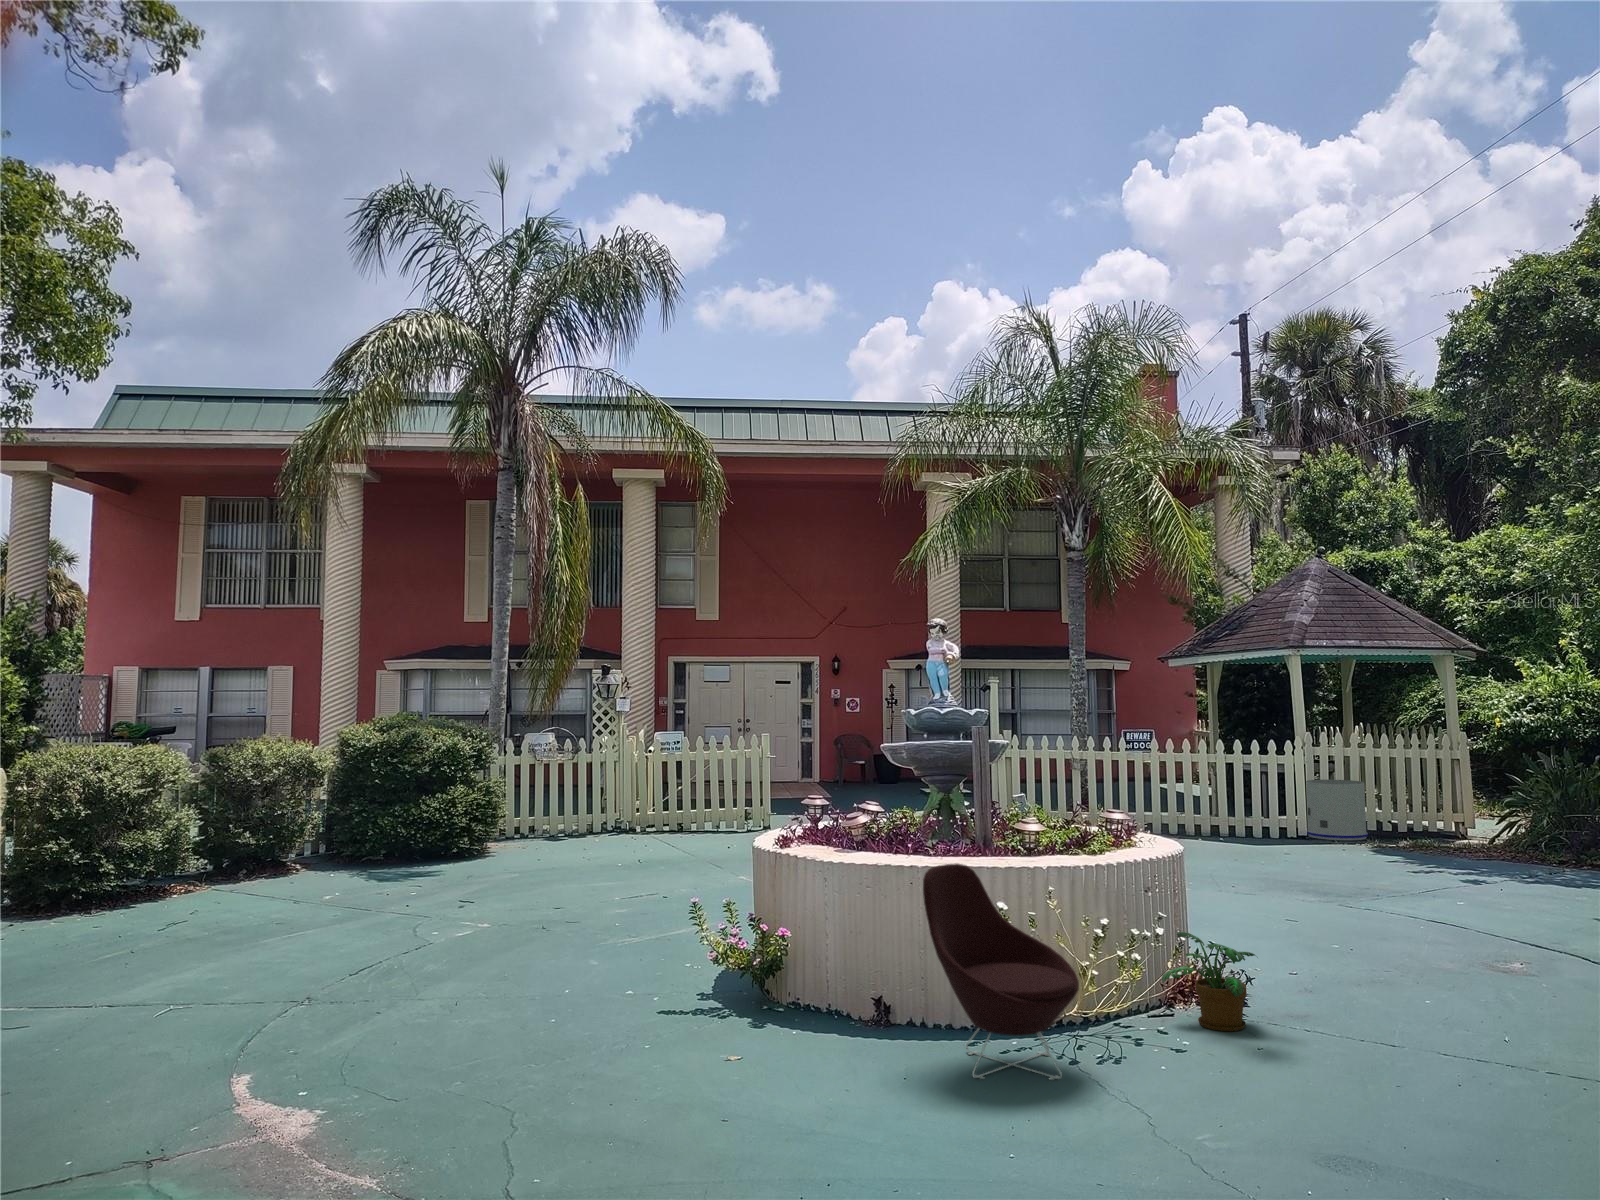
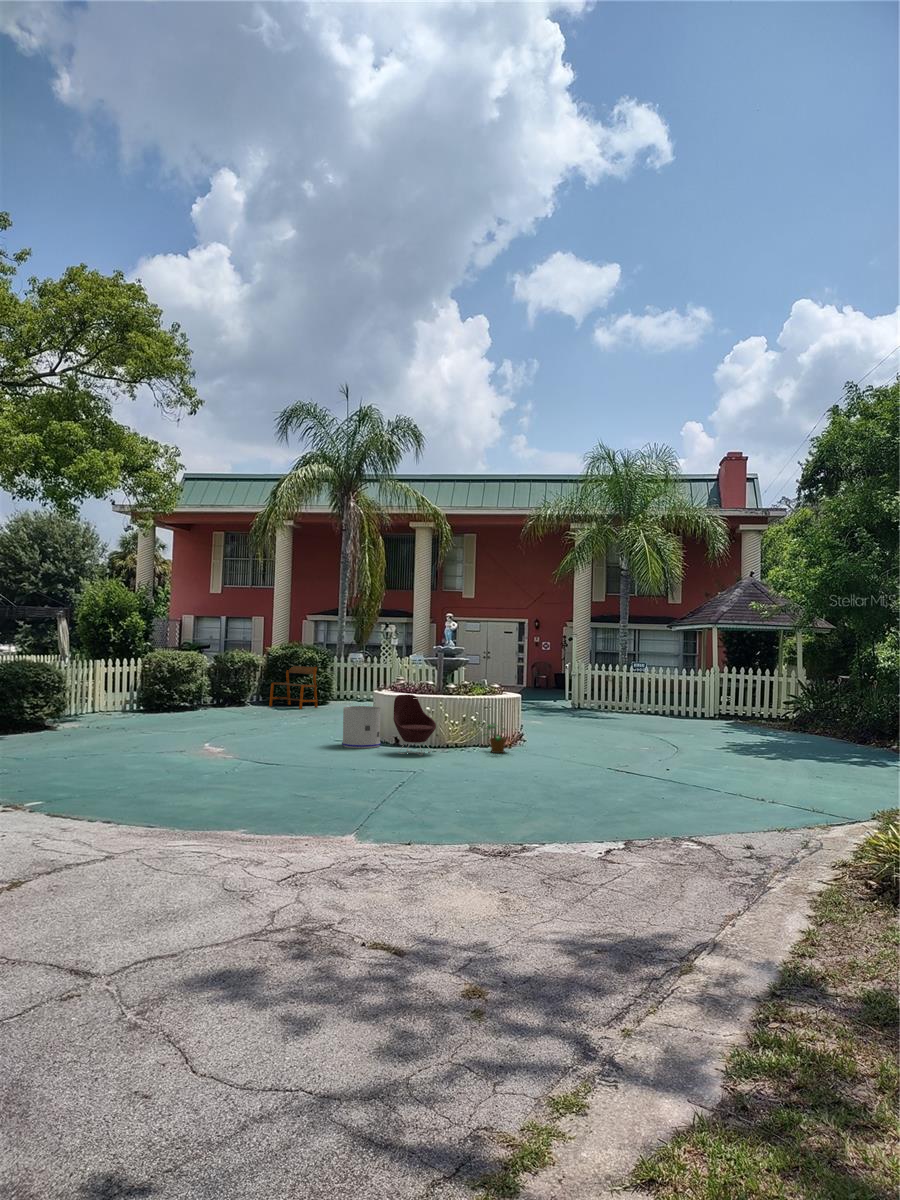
bench: none [352,767,475,874] -> present [269,666,318,709]
trash can: present [1306,780,1368,840] -> present [342,706,381,748]

